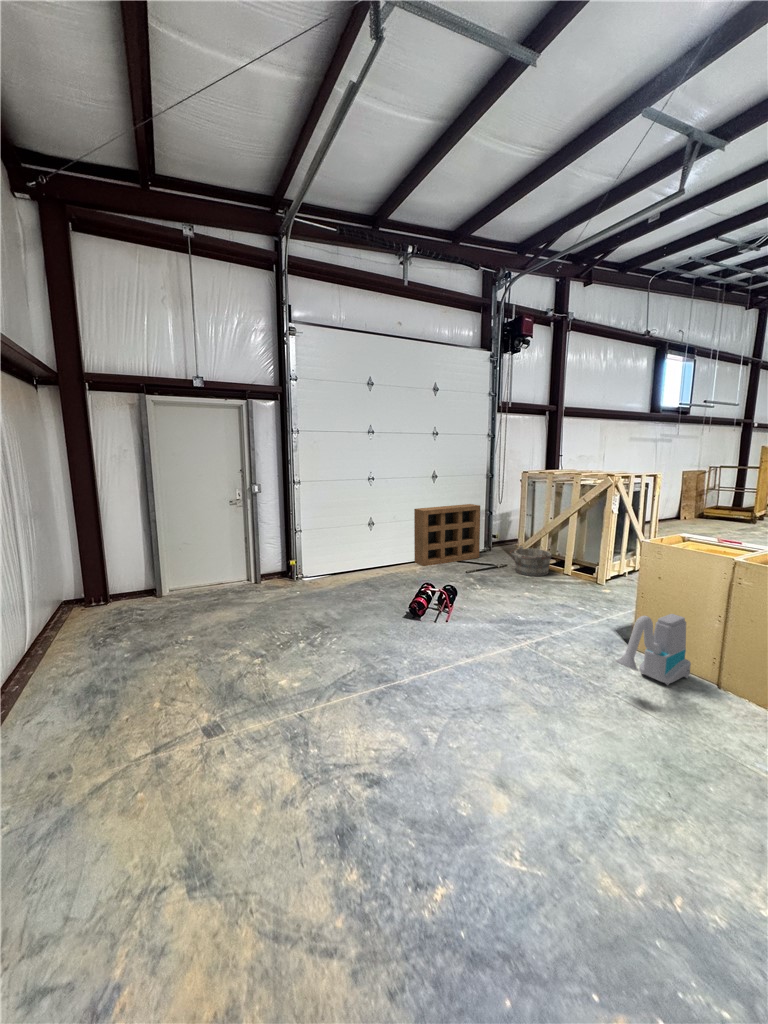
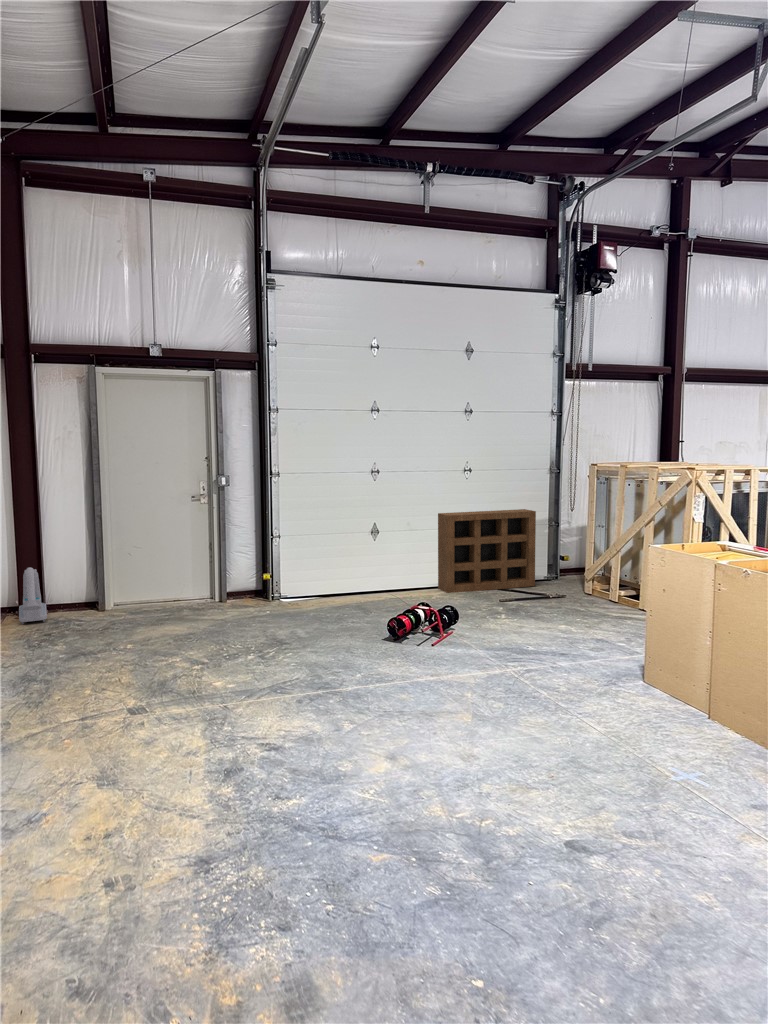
bucket: present [510,546,552,576] -> none [565,568,624,609]
vacuum cleaner: present [615,614,691,685] -> present [19,567,47,624]

